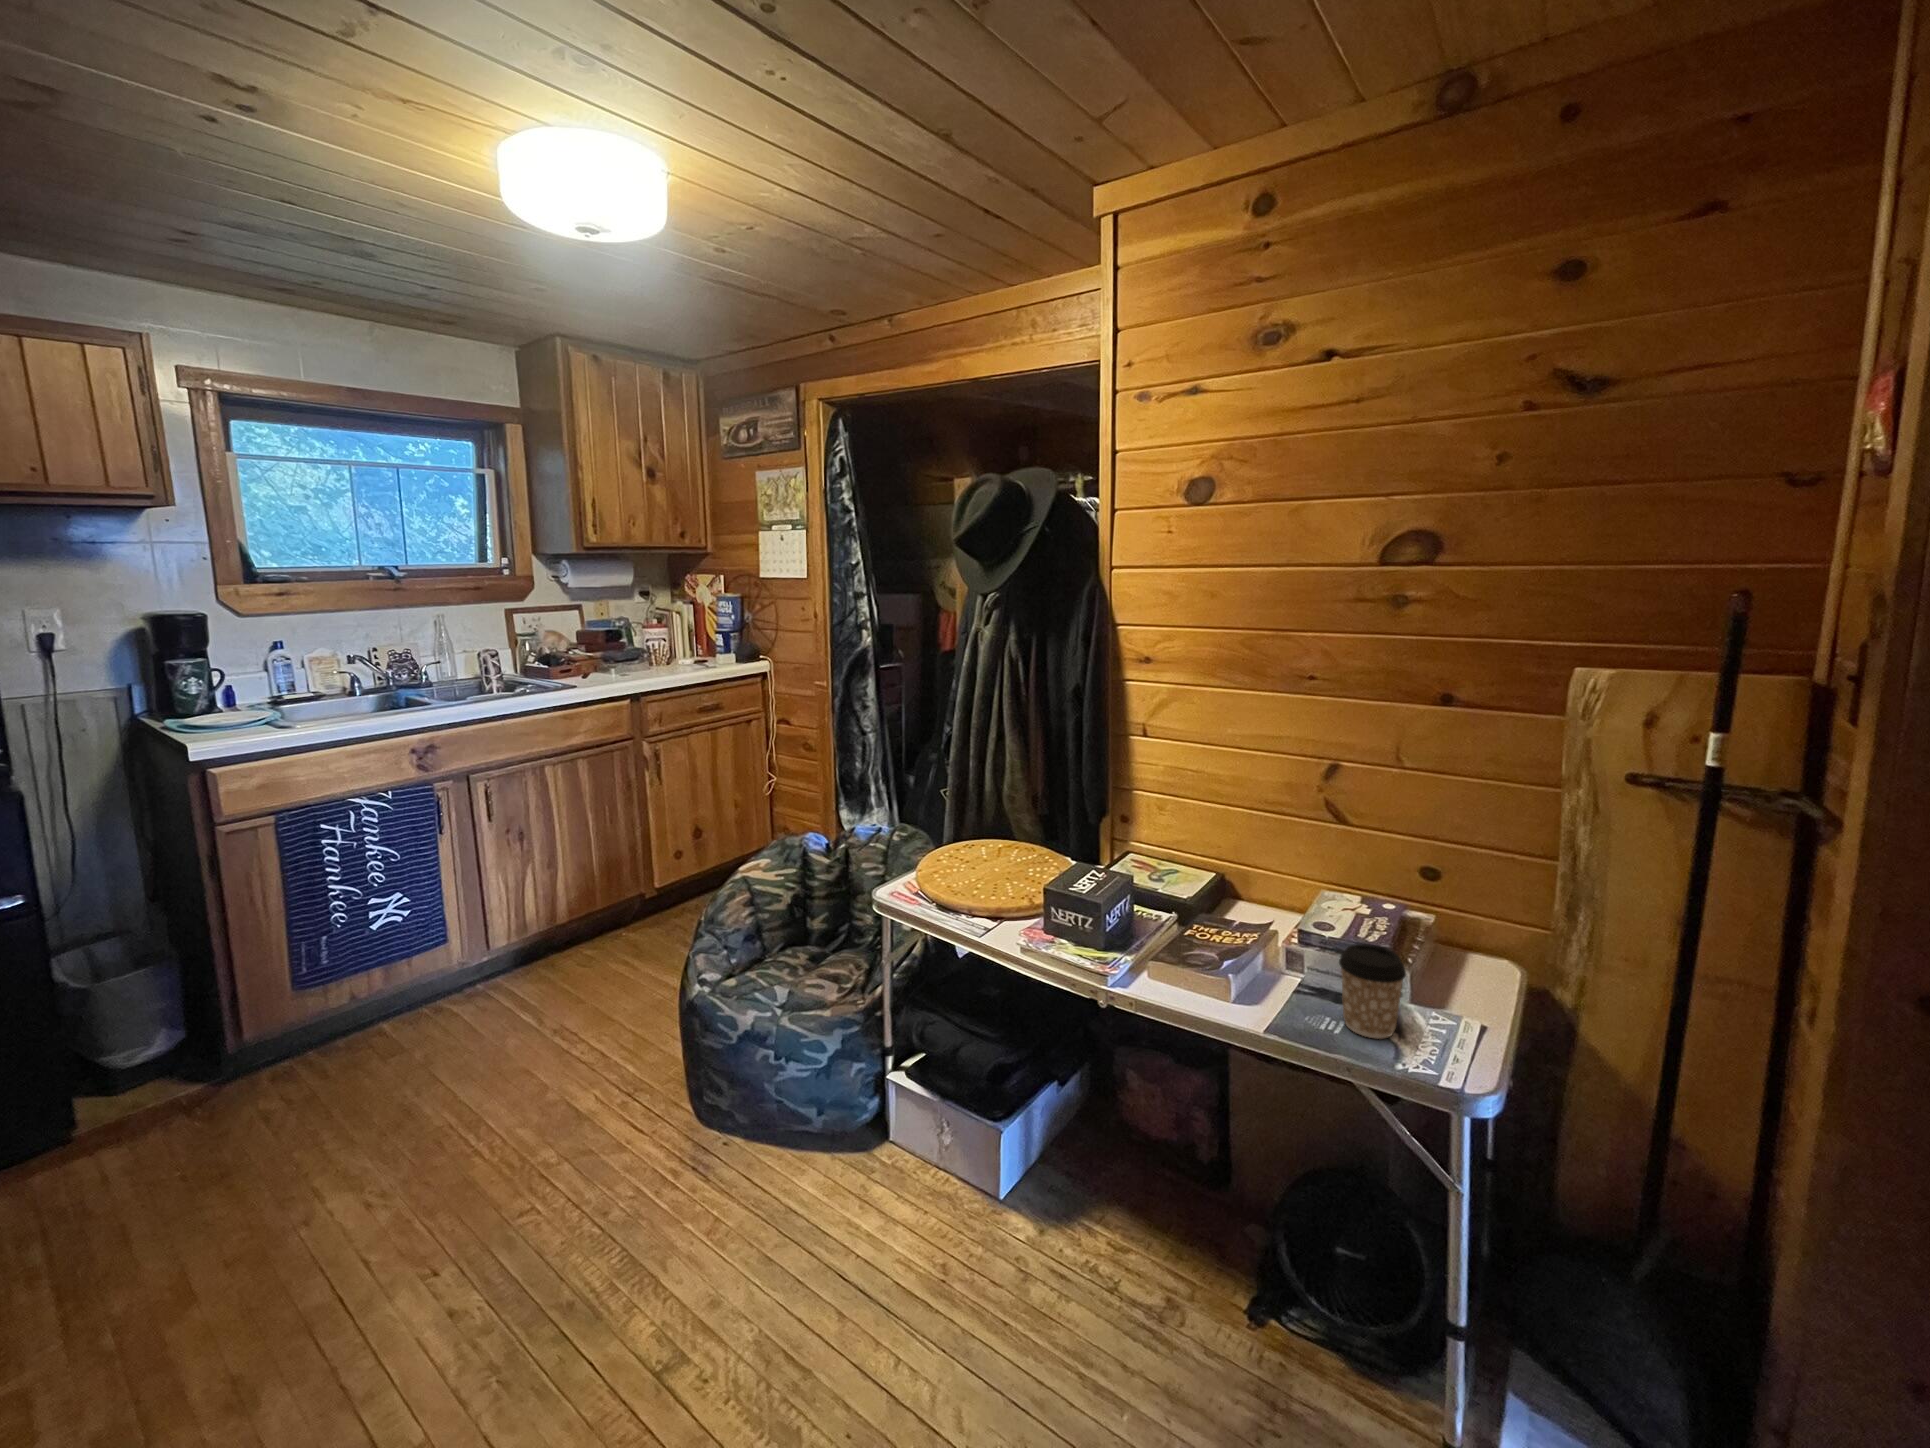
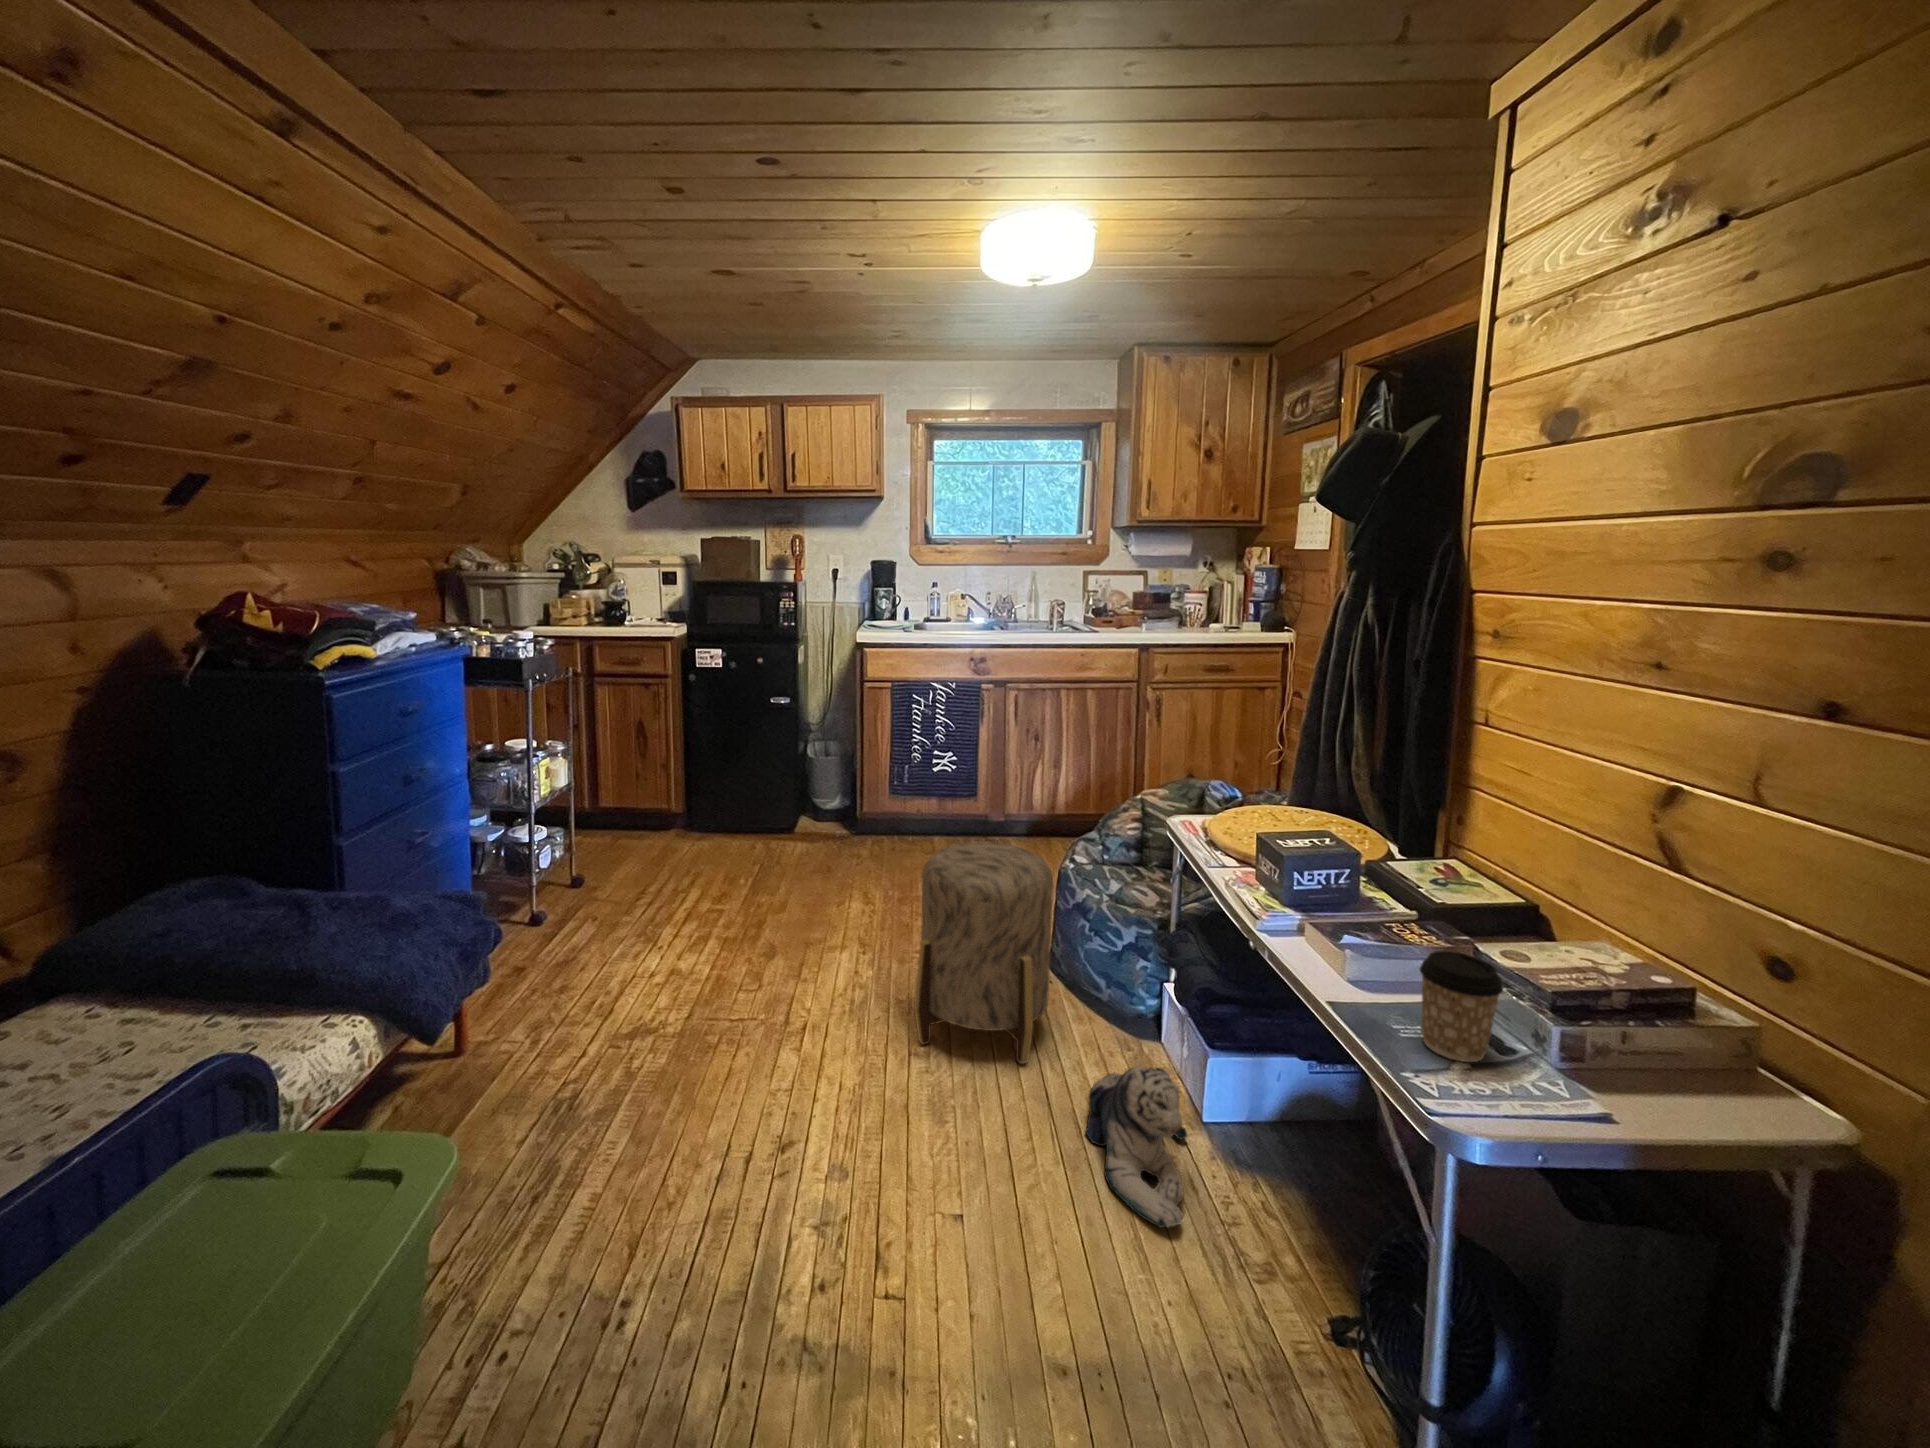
ottoman: none [596,997,807,1346] -> present [914,841,1053,1064]
plush toy: none [905,1175,1096,1352] -> present [1085,1067,1187,1228]

